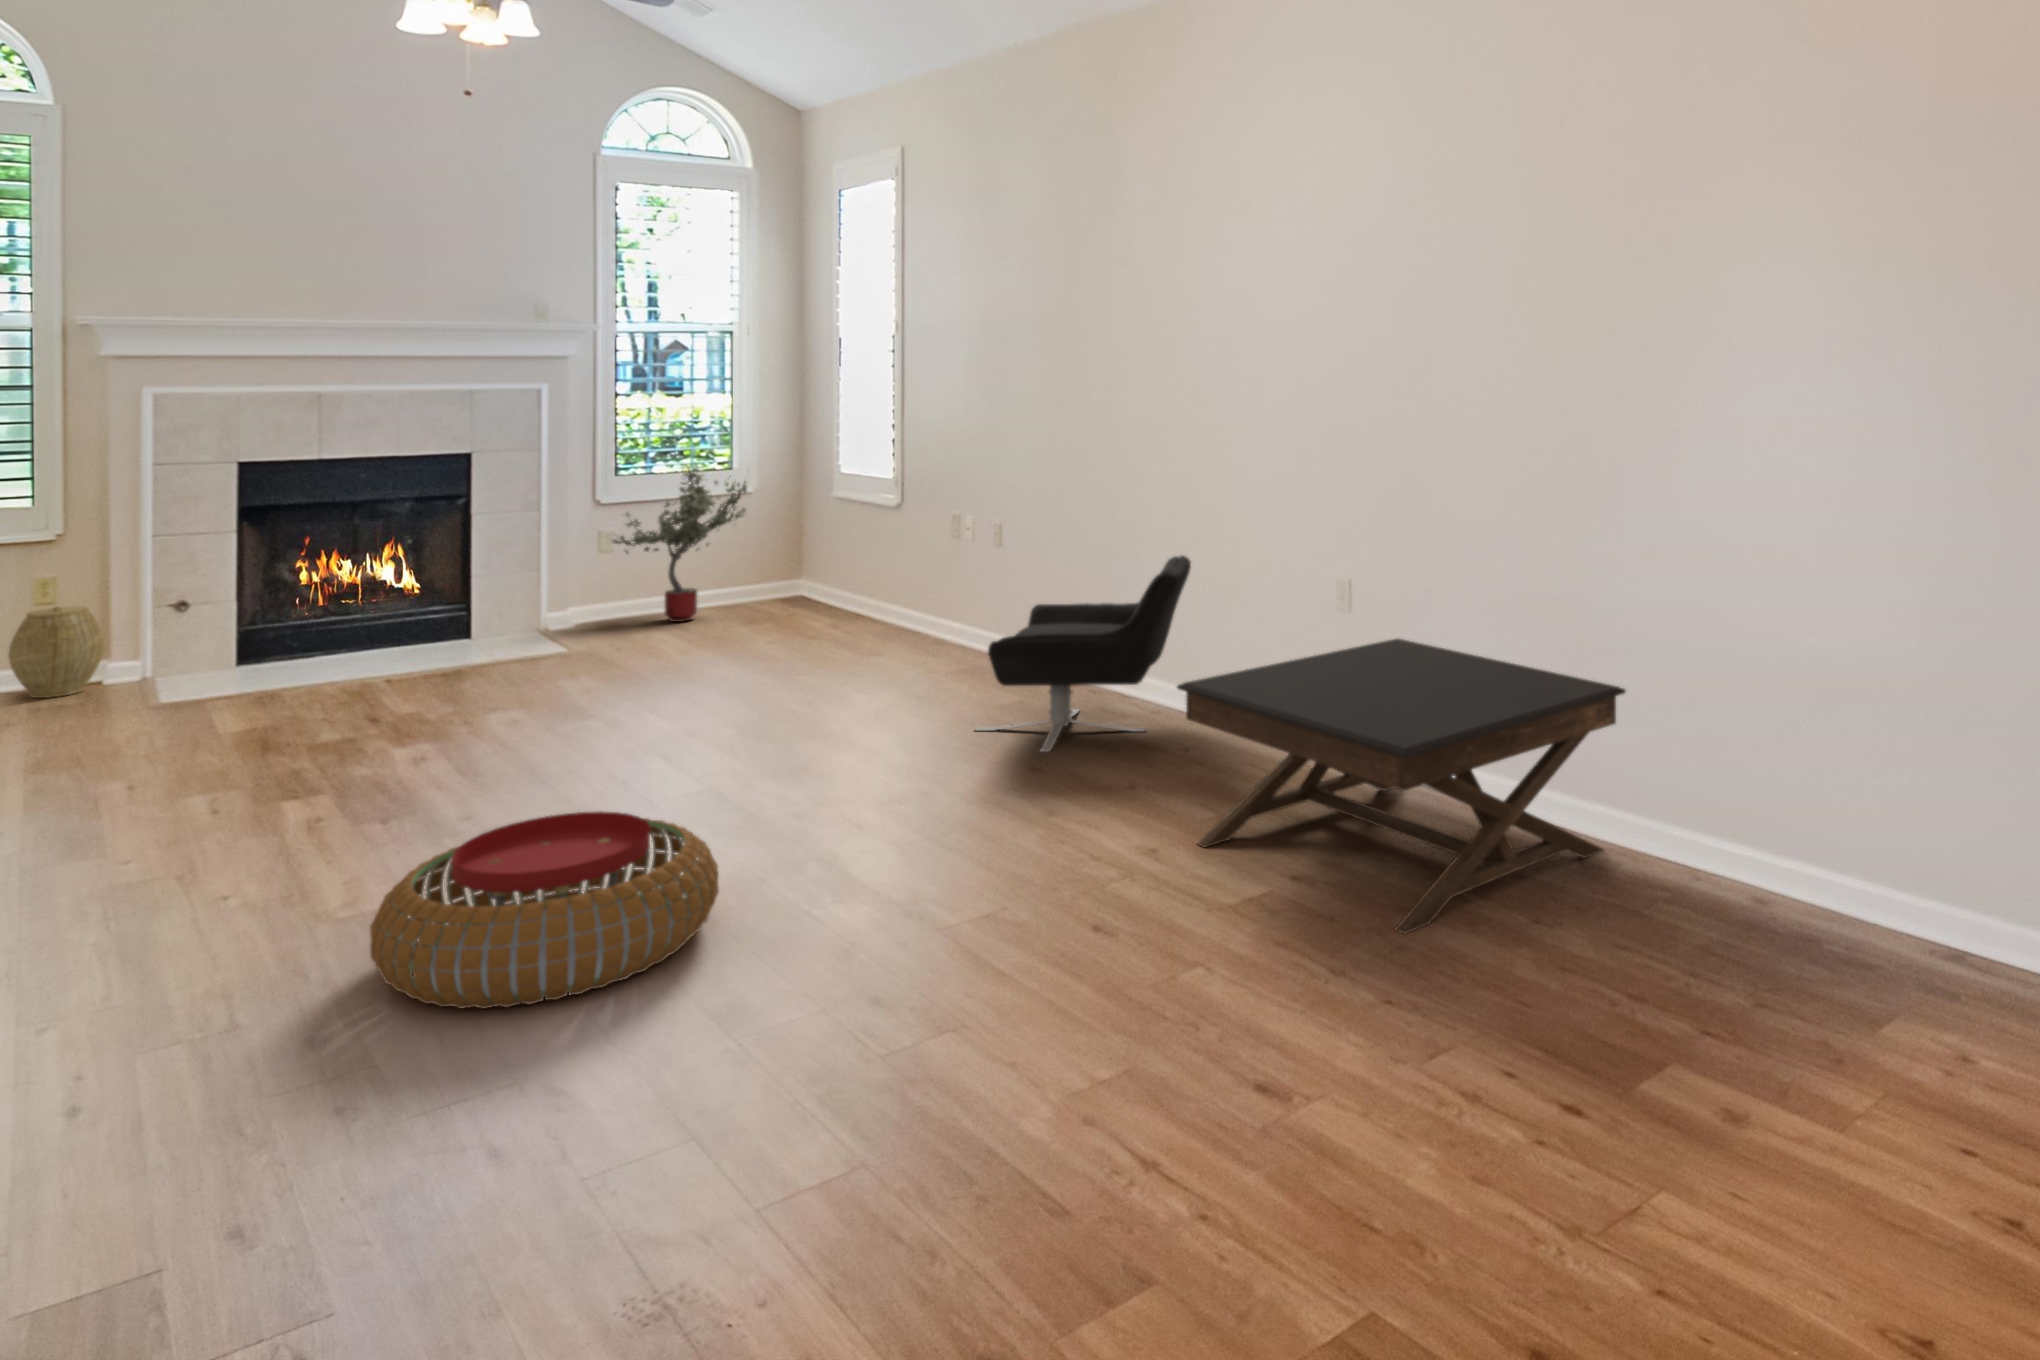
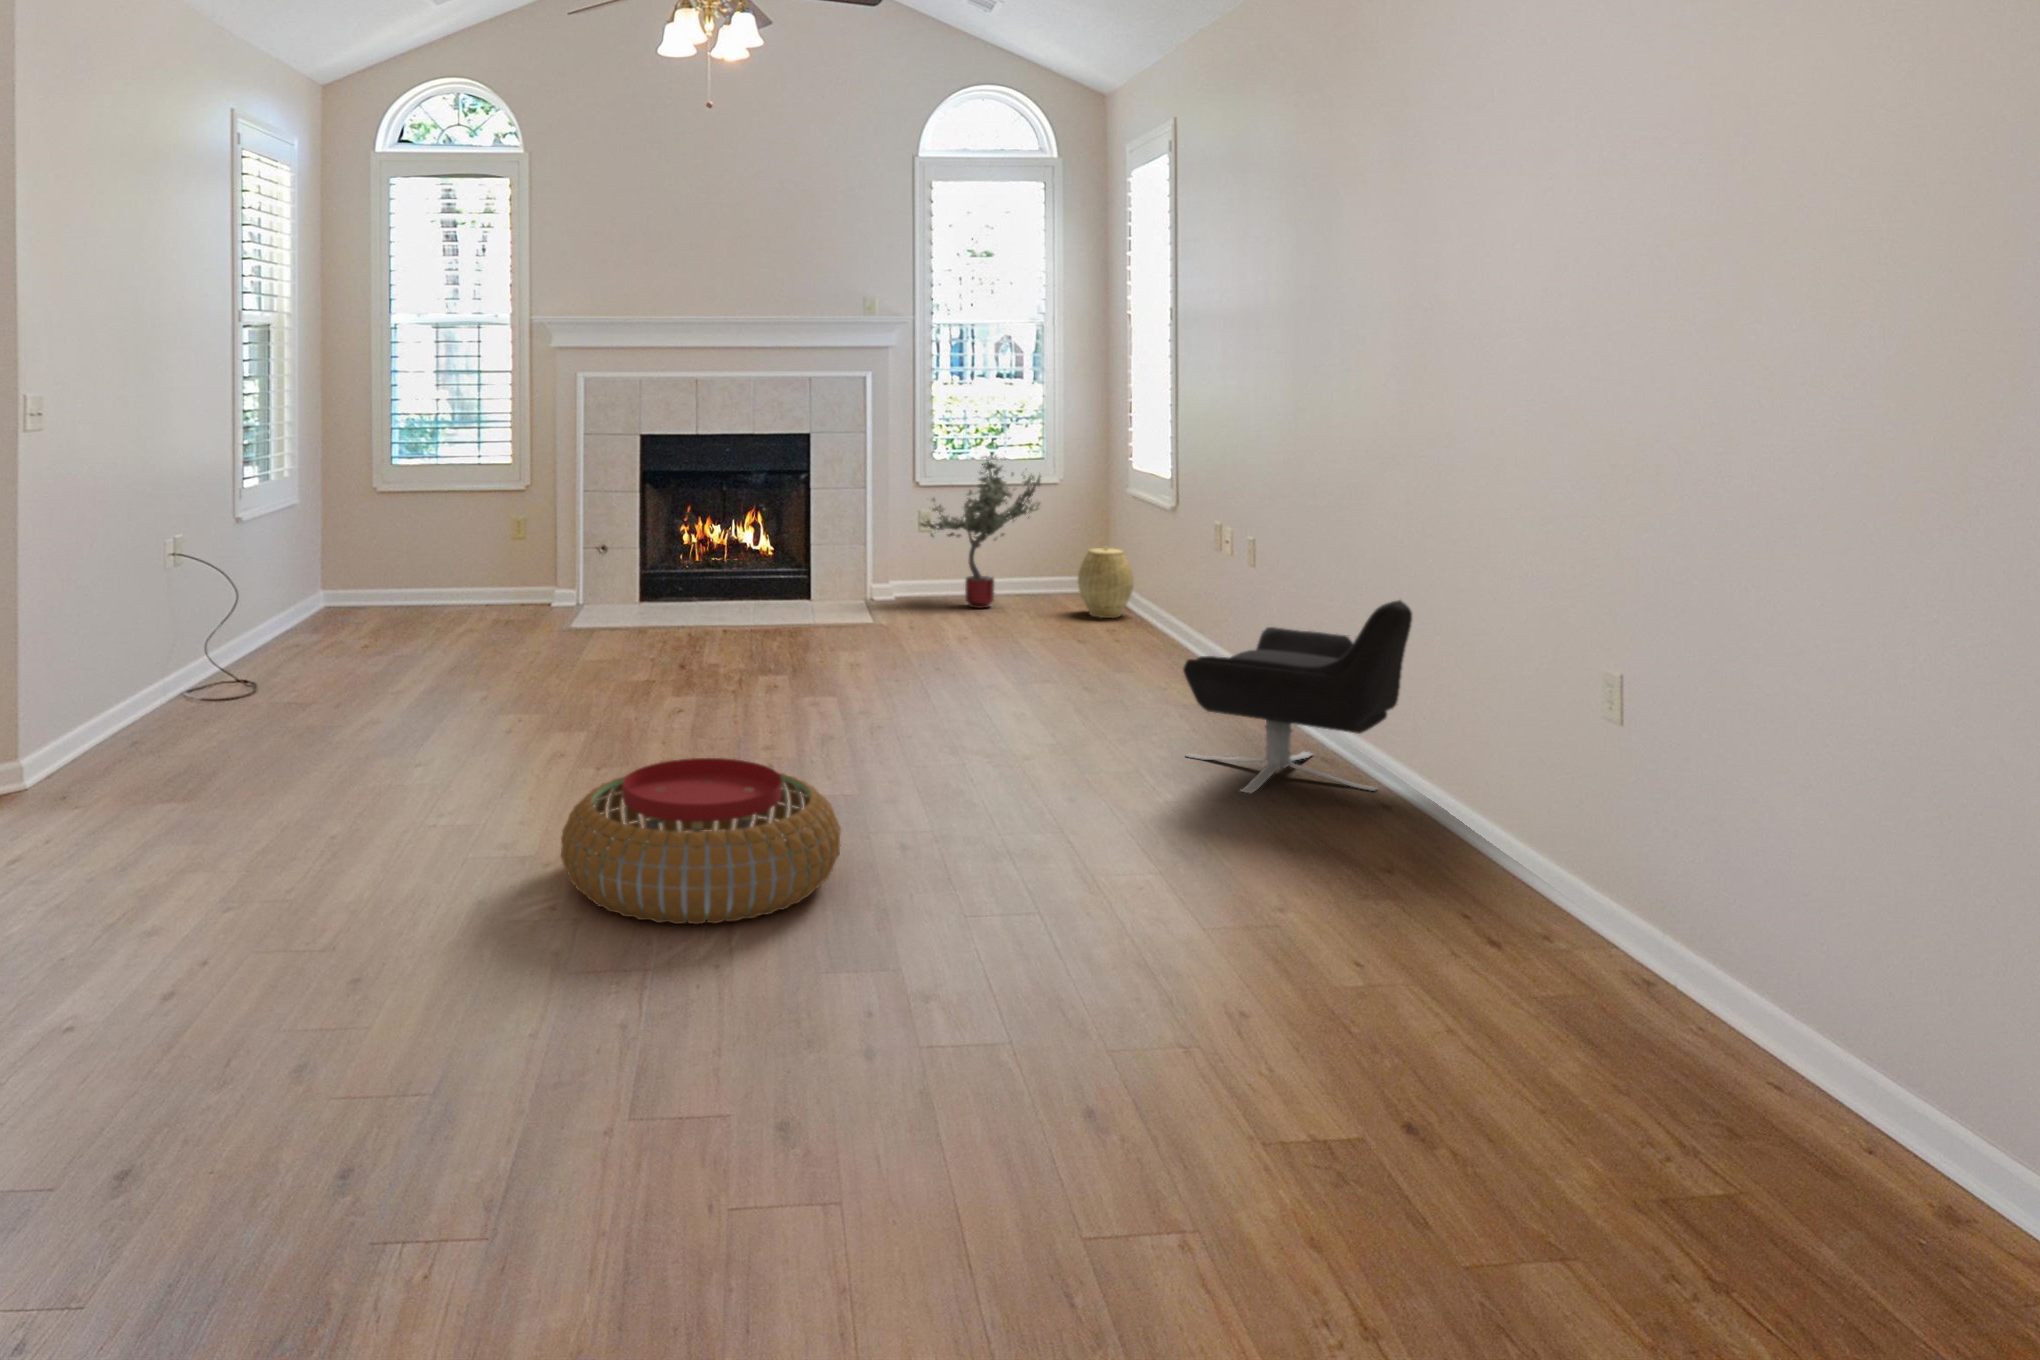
woven basket: present [8,606,105,698] -> present [1078,547,1134,618]
coffee table: present [1177,639,1626,934] -> none [1333,724,2012,1110]

